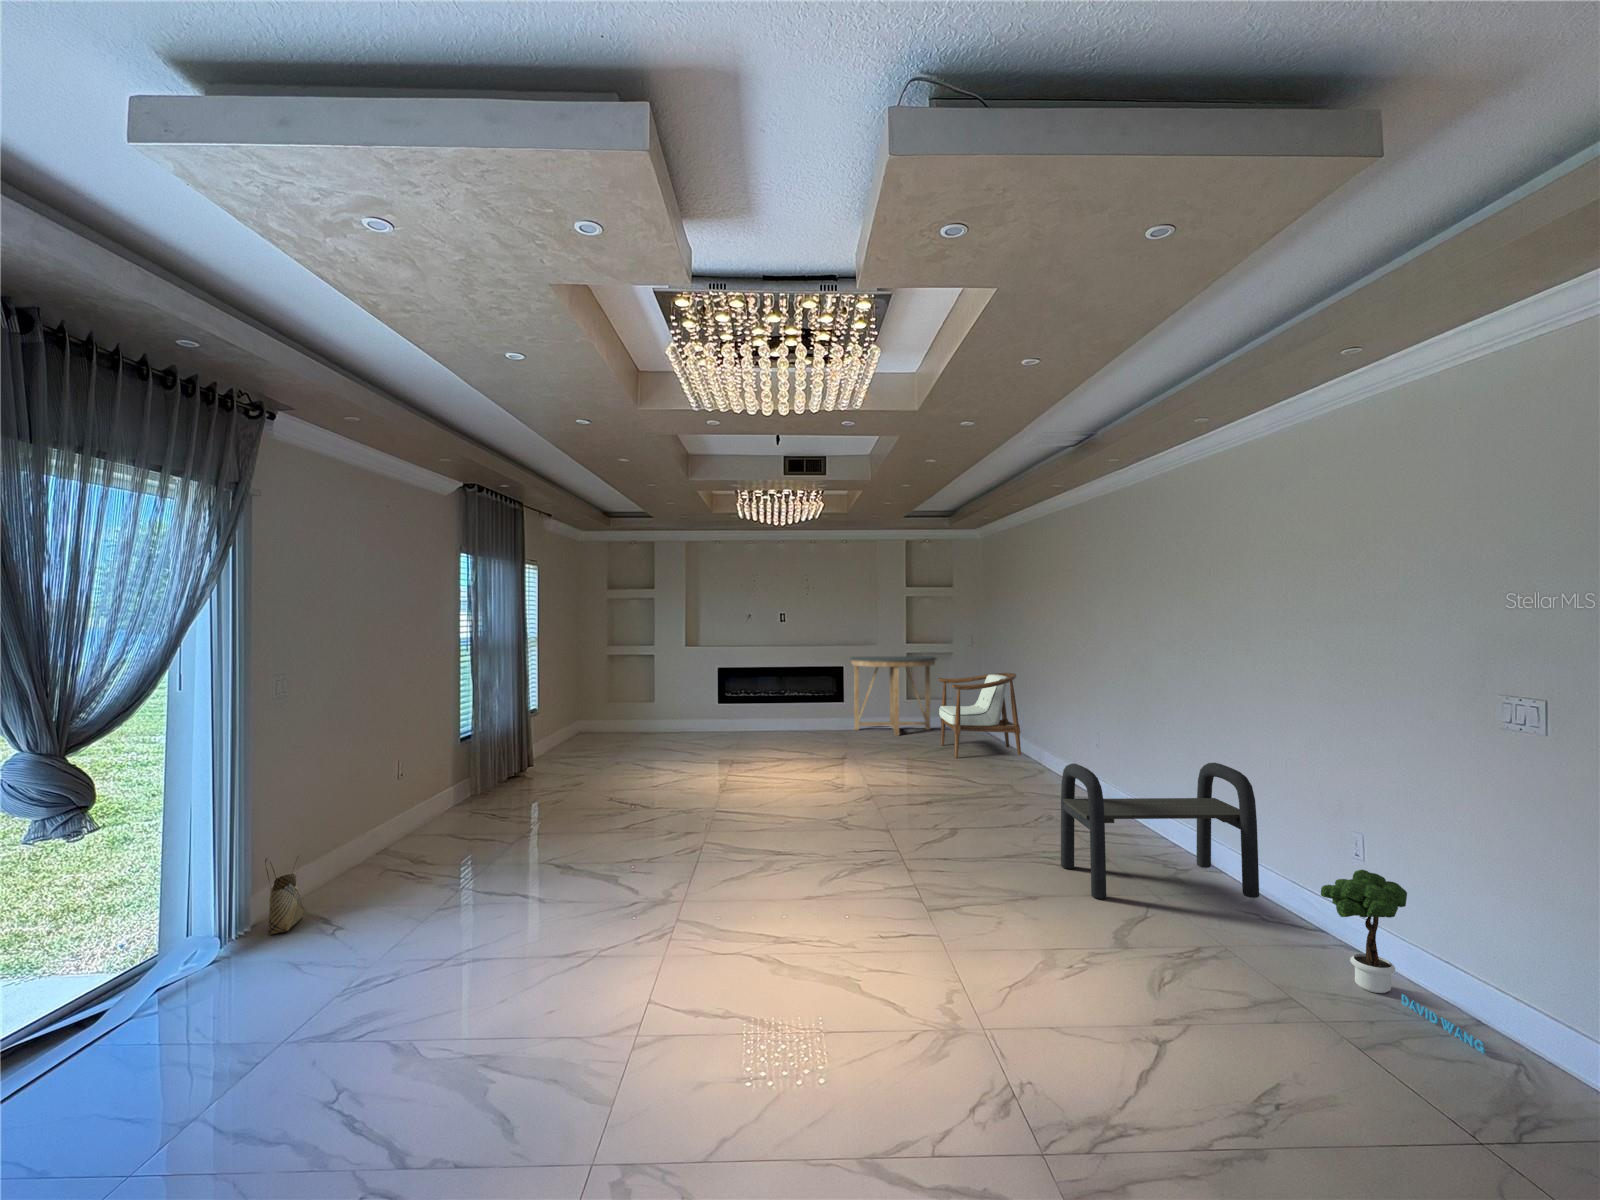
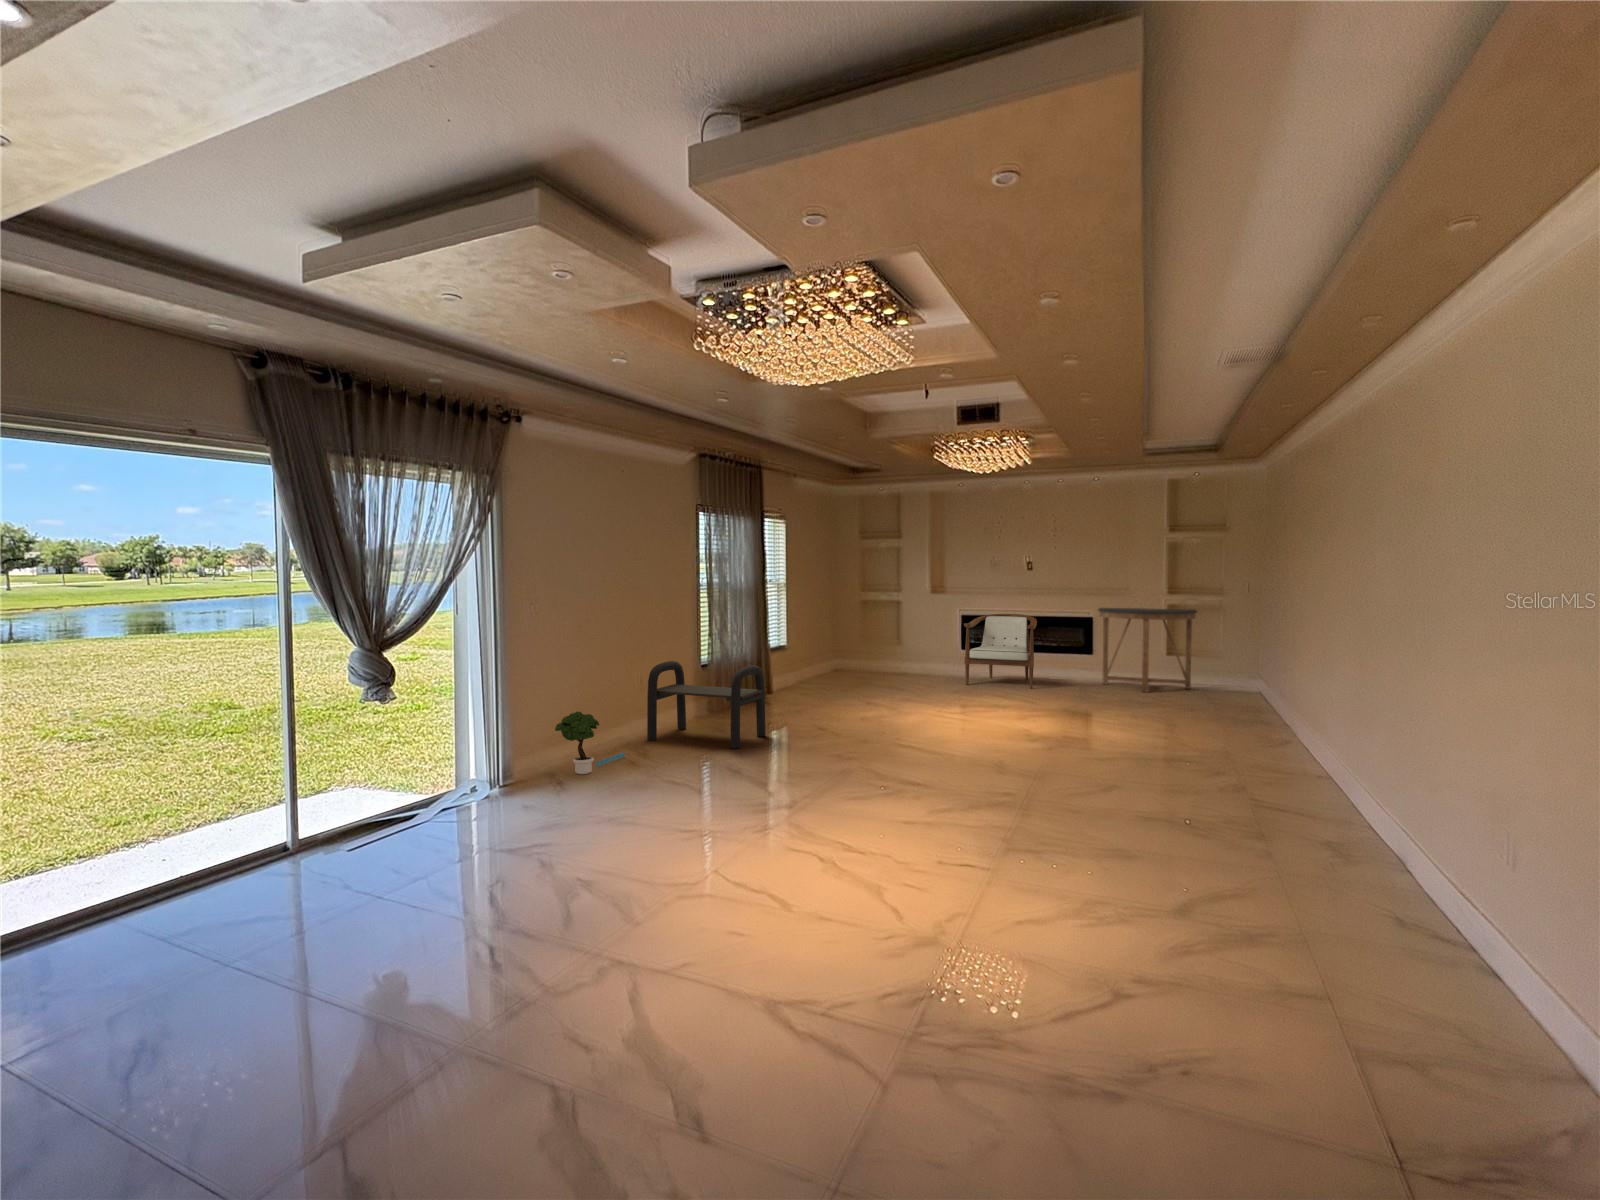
armchair: present [938,673,1021,758] -> present [964,614,1037,689]
bench: present [1061,763,1259,899] -> present [647,661,766,749]
woven basket: present [265,854,304,934] -> none [523,735,550,789]
potted tree: present [1321,870,1485,1054] -> present [555,712,625,774]

